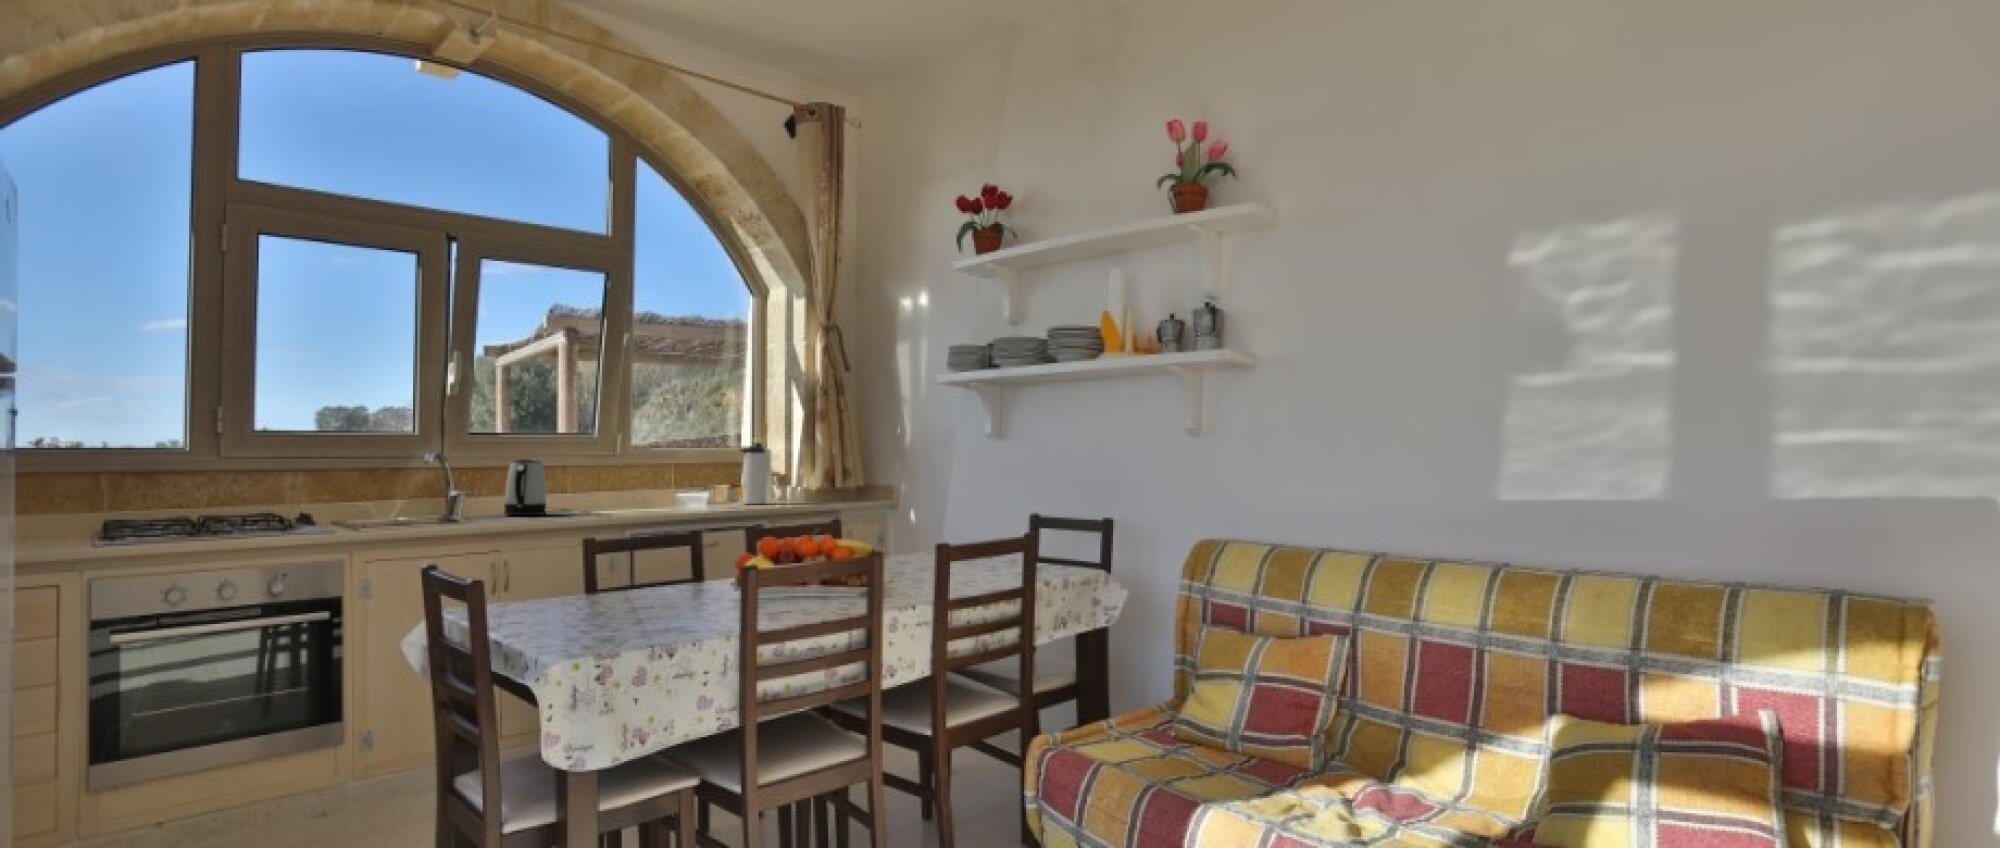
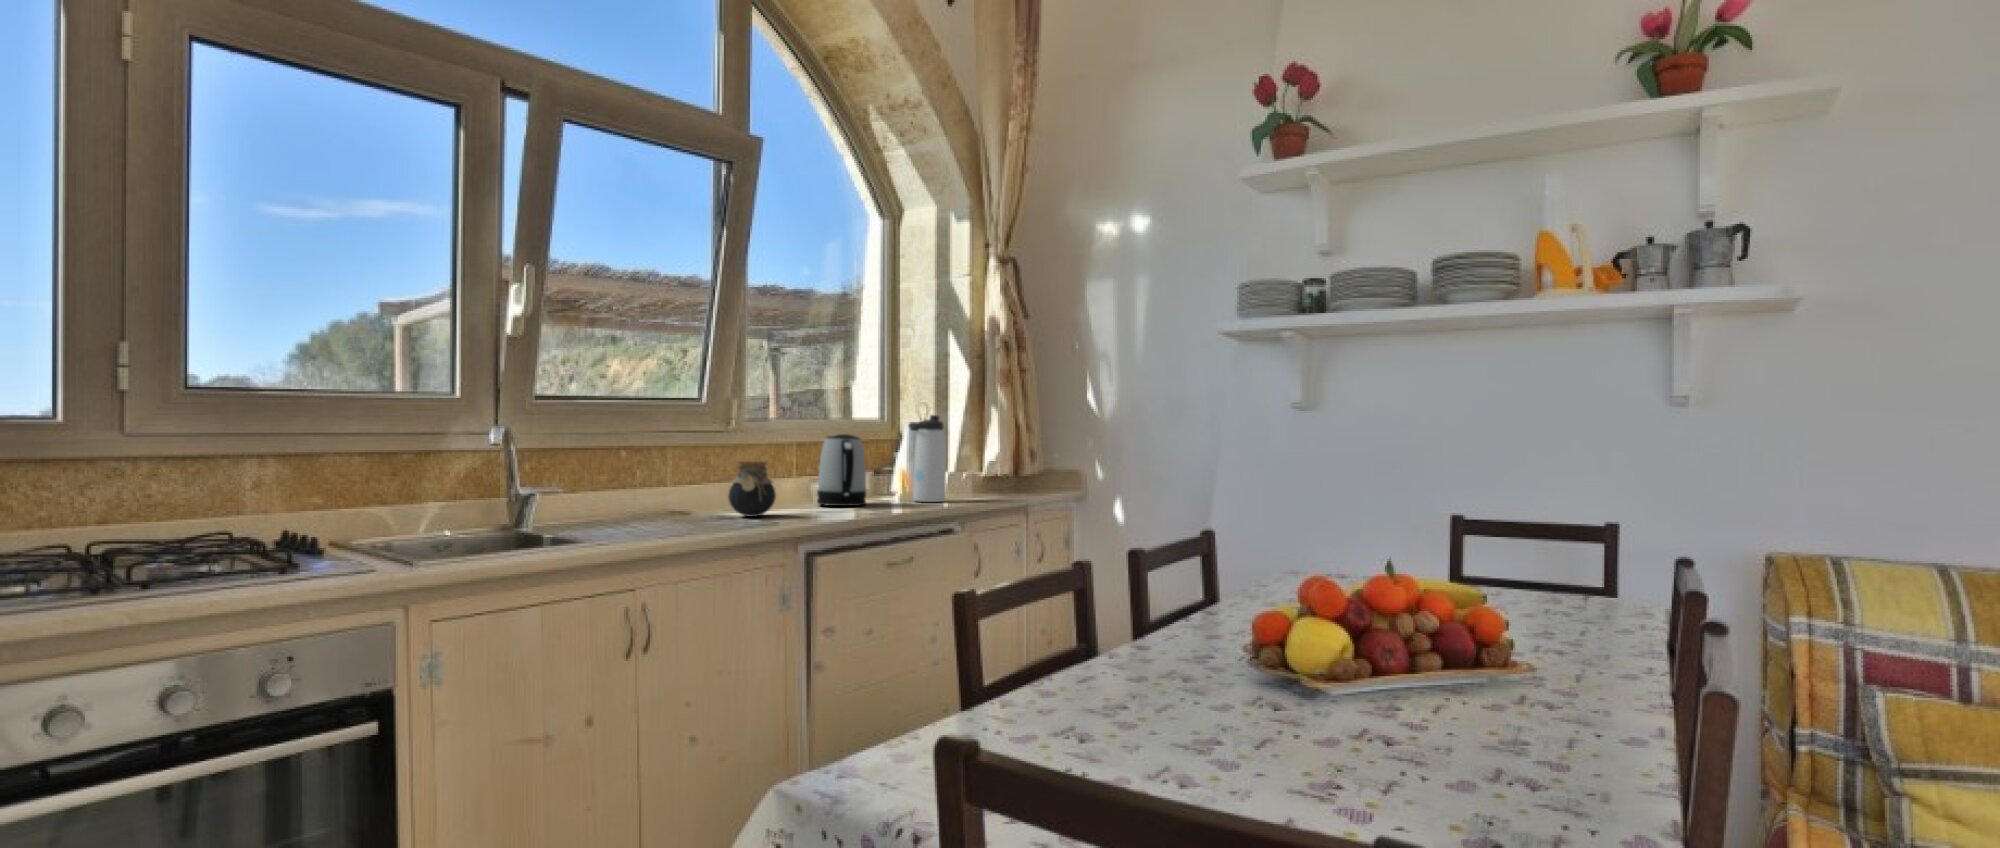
kettle: present [504,459,546,515] -> present [817,434,866,506]
jar: none [592,475,625,511] -> present [728,461,776,517]

